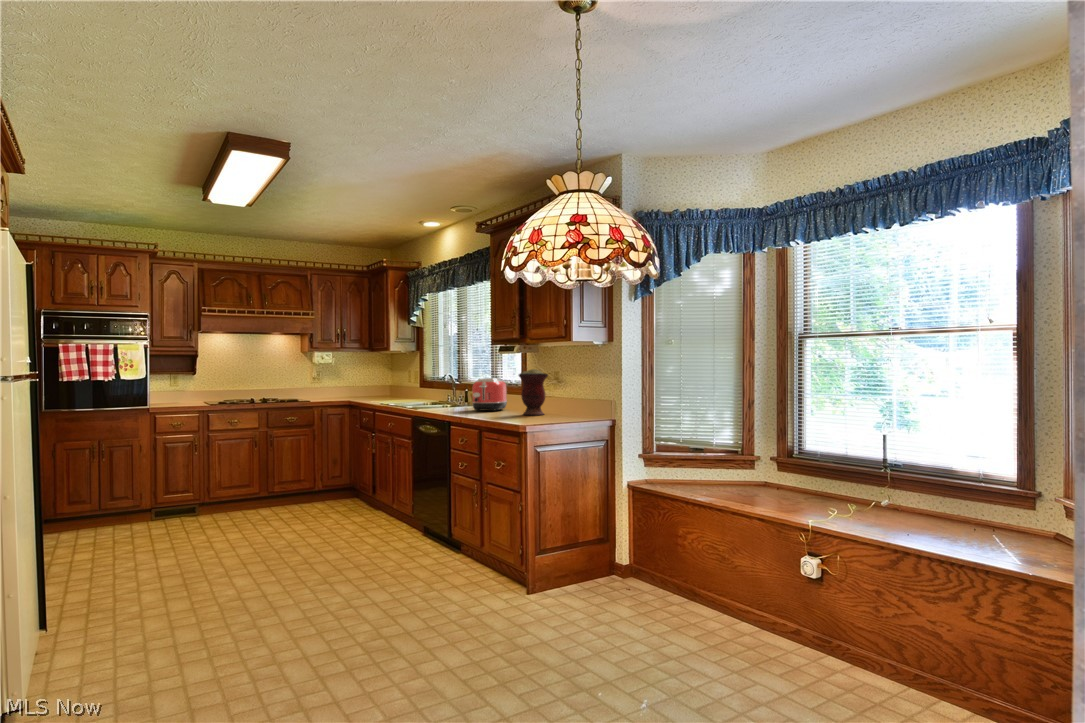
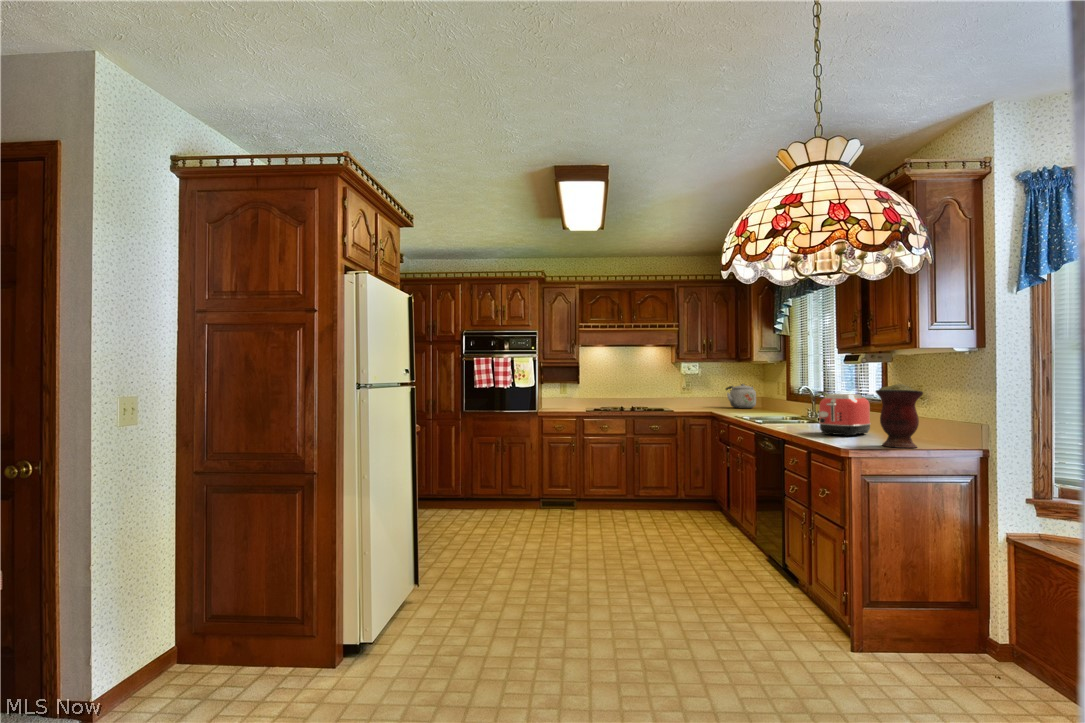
kettle: none [358,373,388,397] -> present [726,384,756,408]

